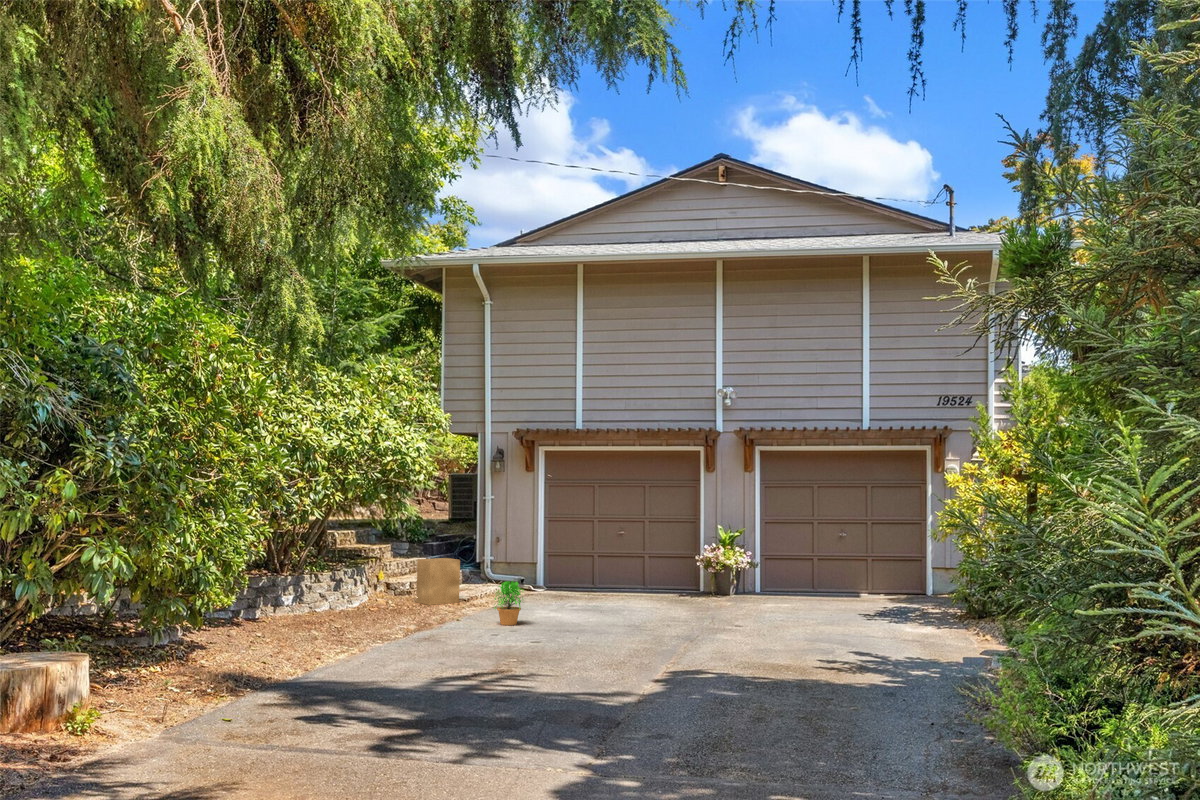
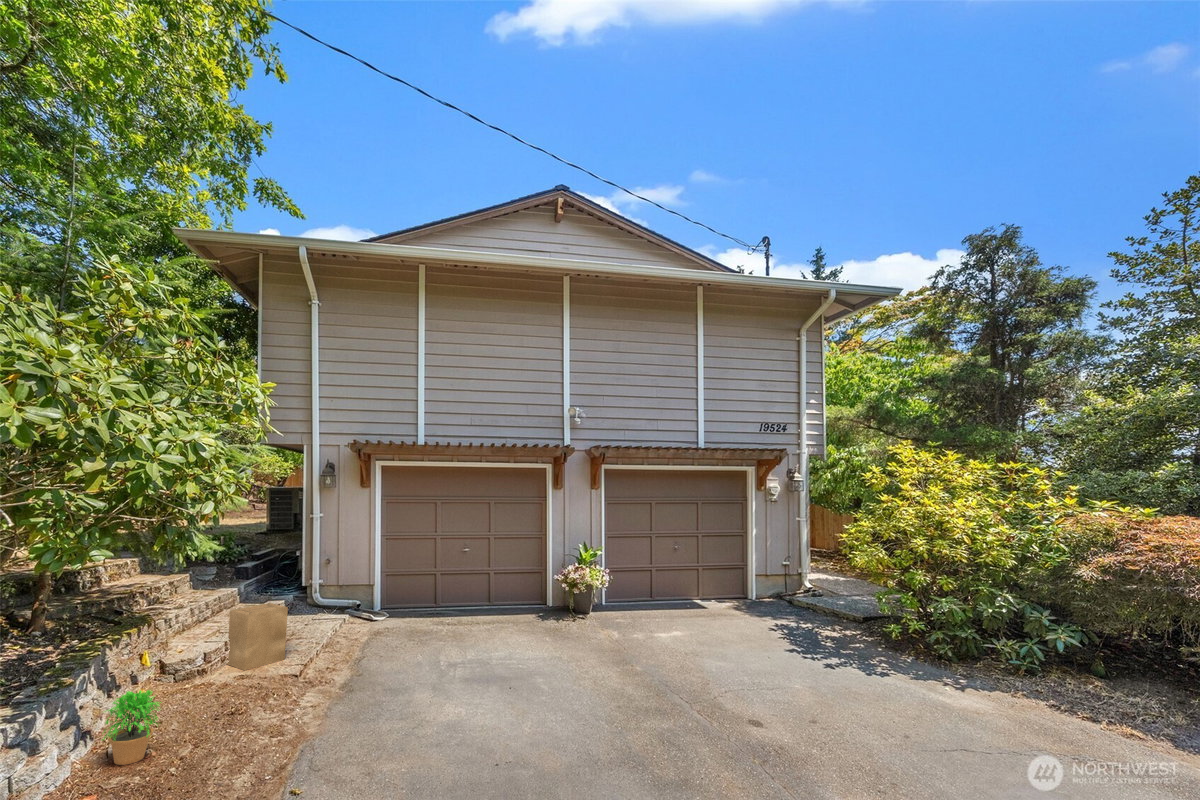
potted plant: present [494,581,523,625] -> present [102,690,160,765]

